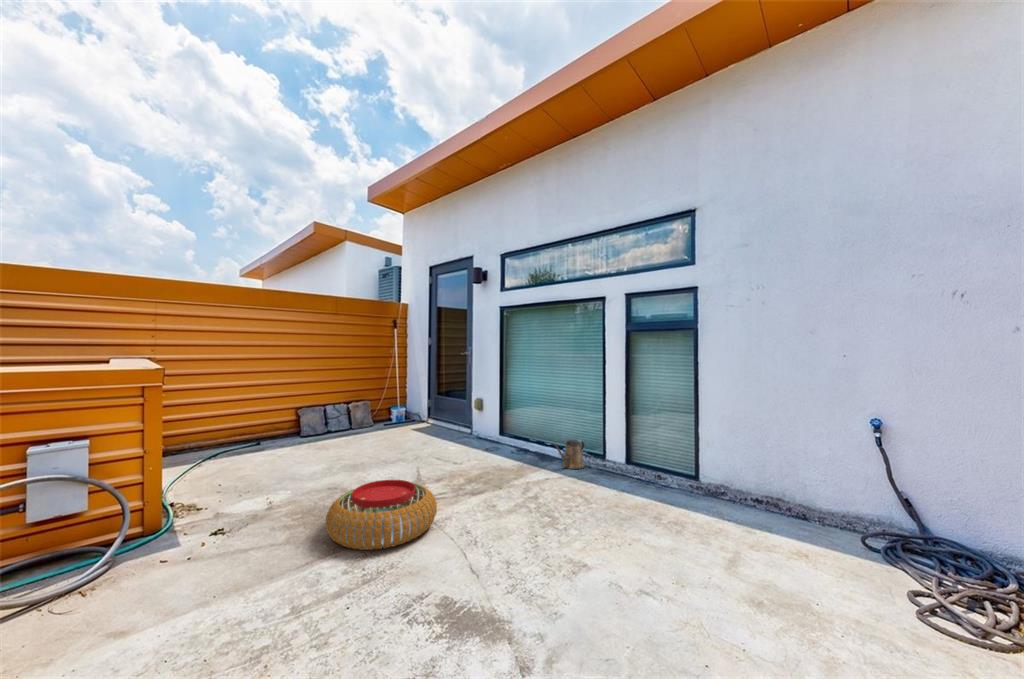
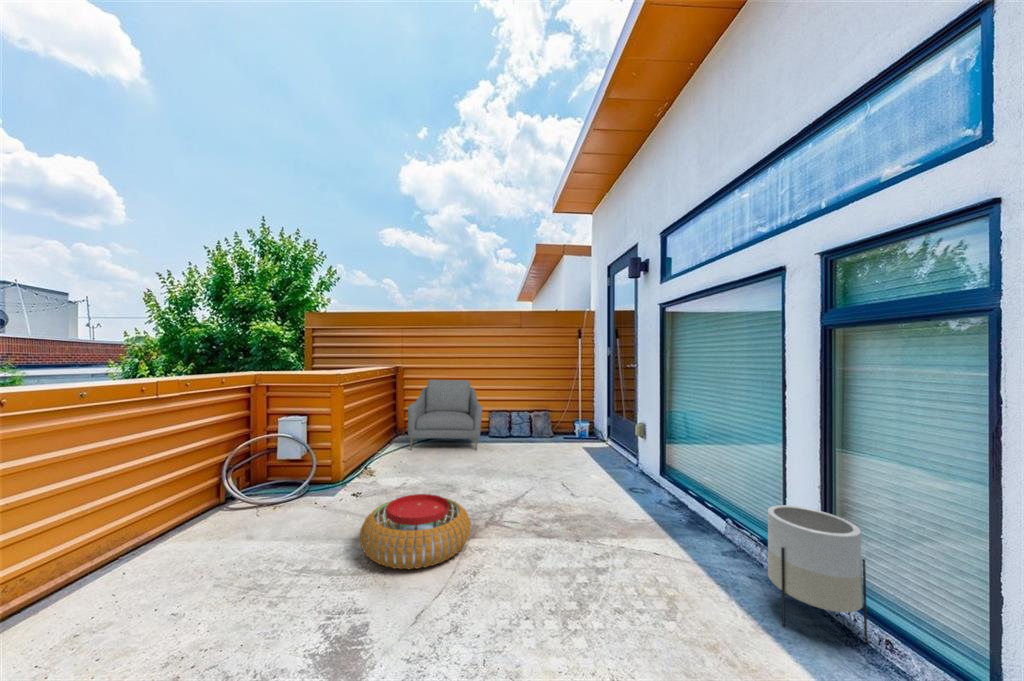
chair: none [205,374,314,467] -> present [408,379,482,450]
planter: none [610,424,651,486] -> present [768,505,867,643]
watering can: present [552,440,585,469] -> none [677,504,755,562]

